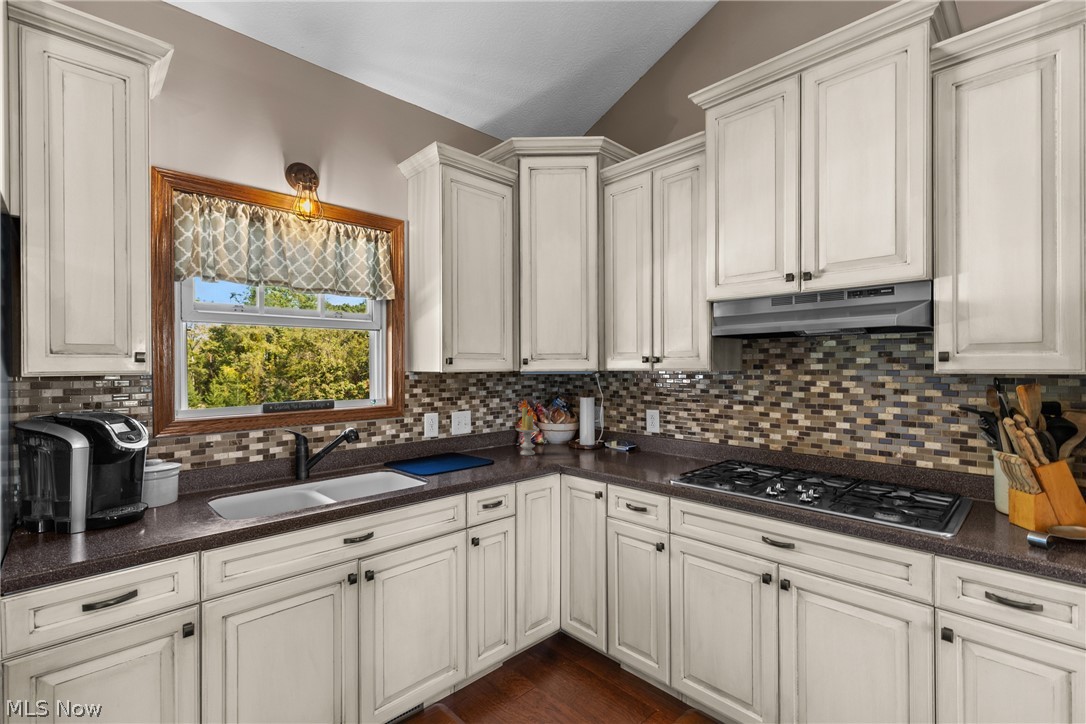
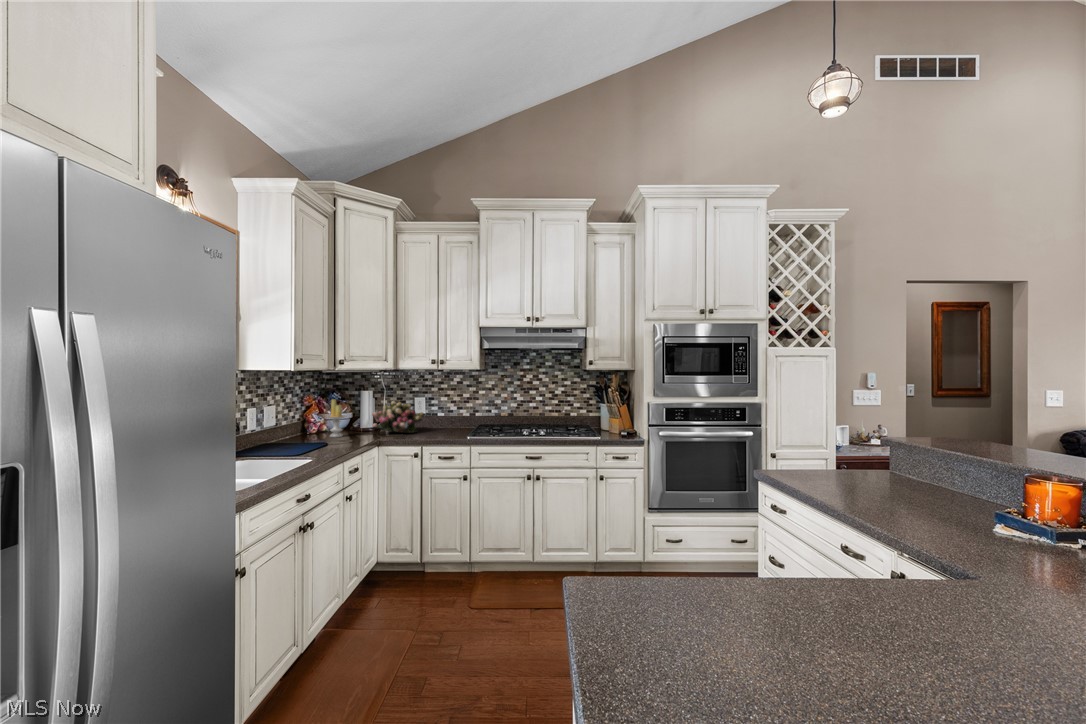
flower arrangement: none [562,414,636,462] -> present [372,401,424,433]

